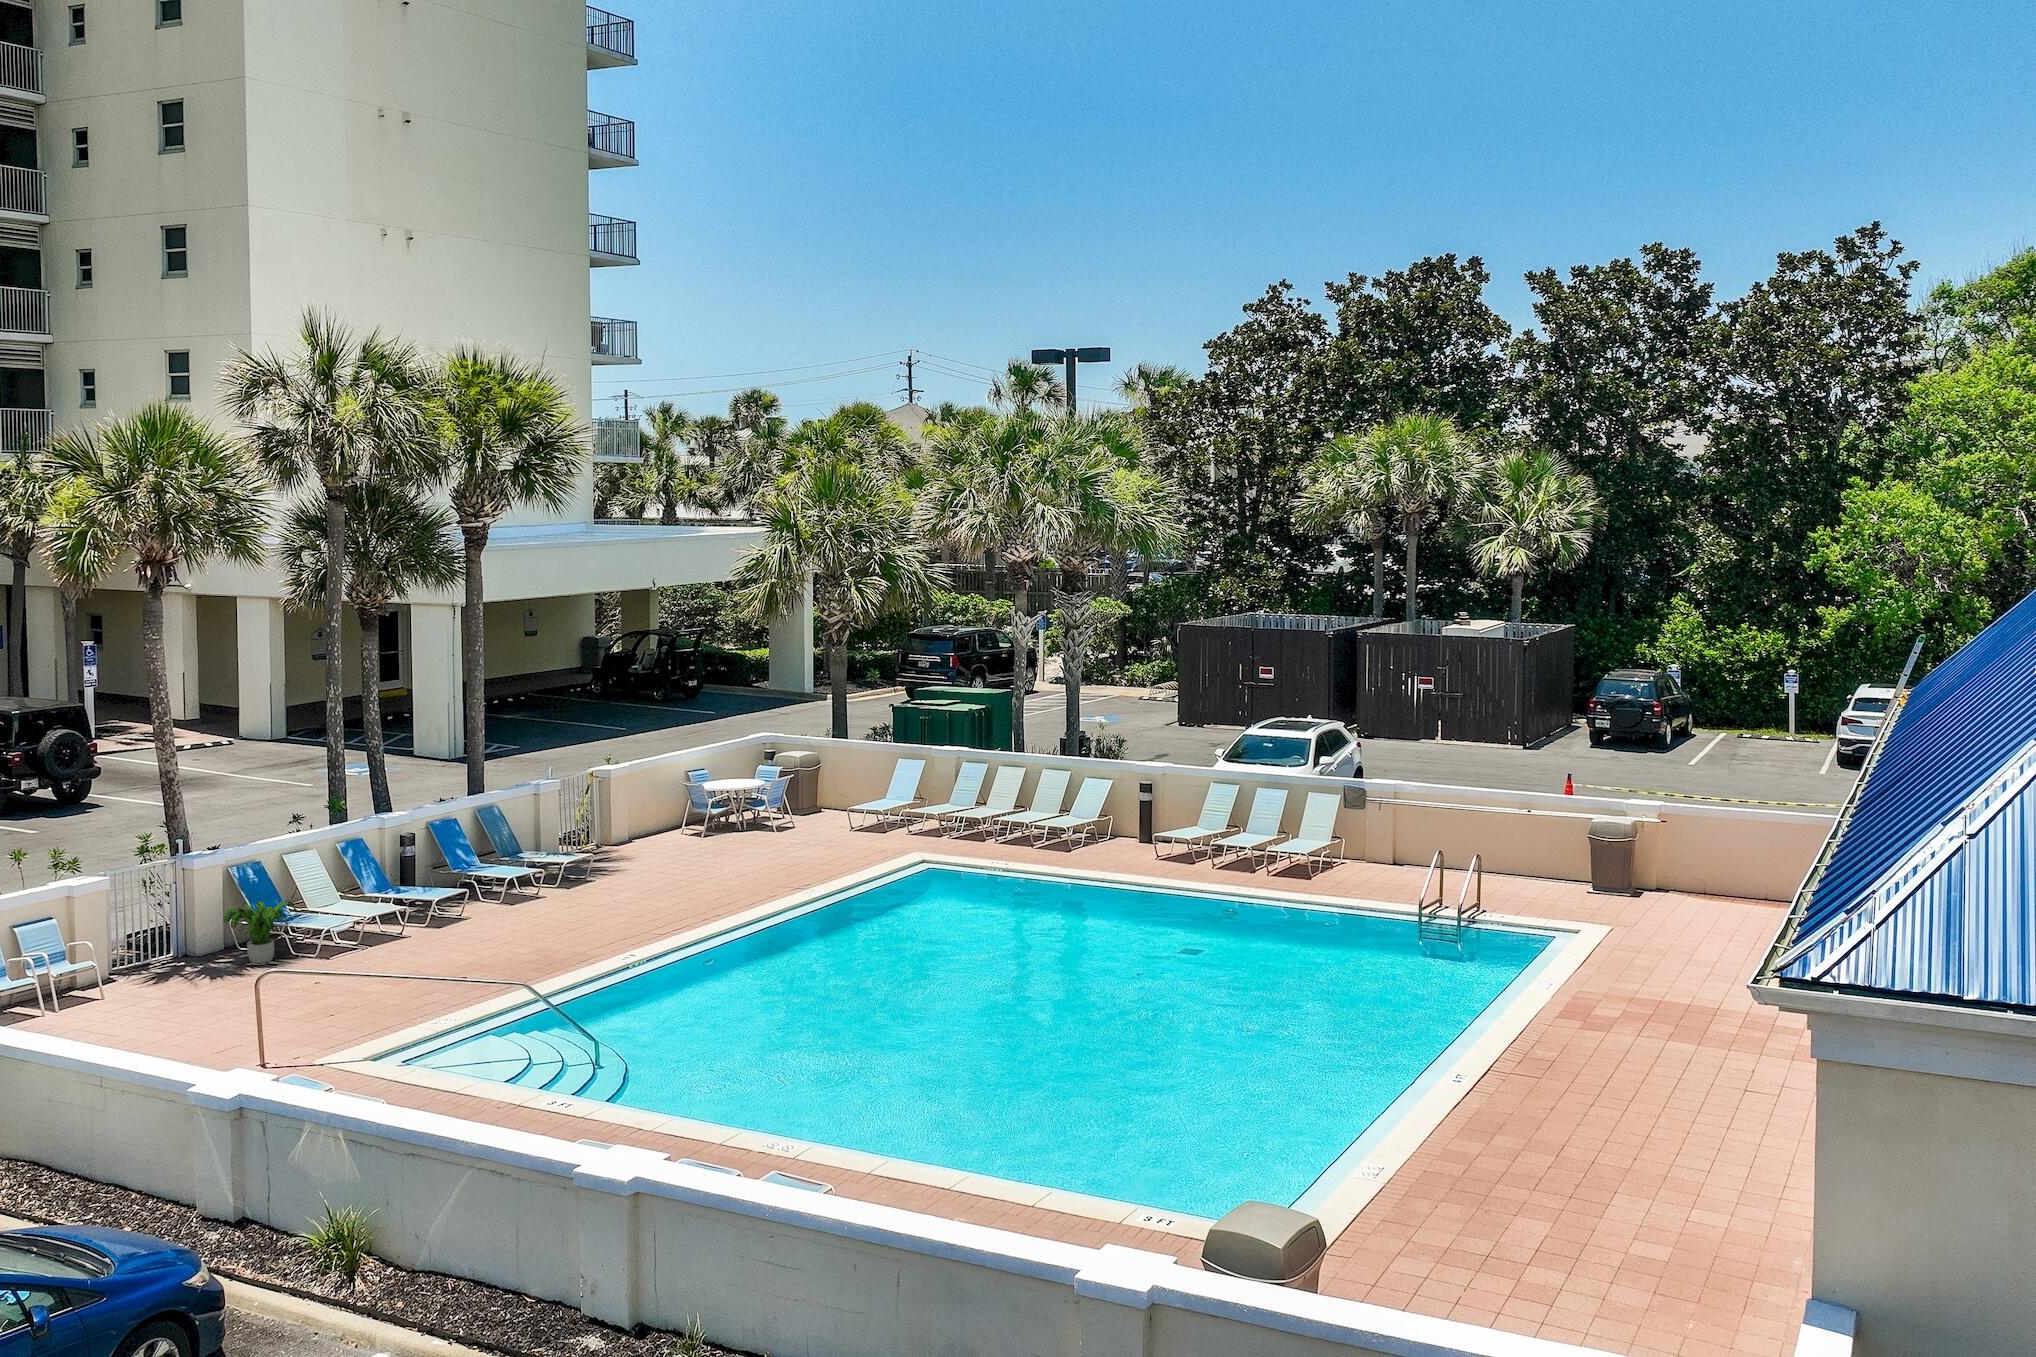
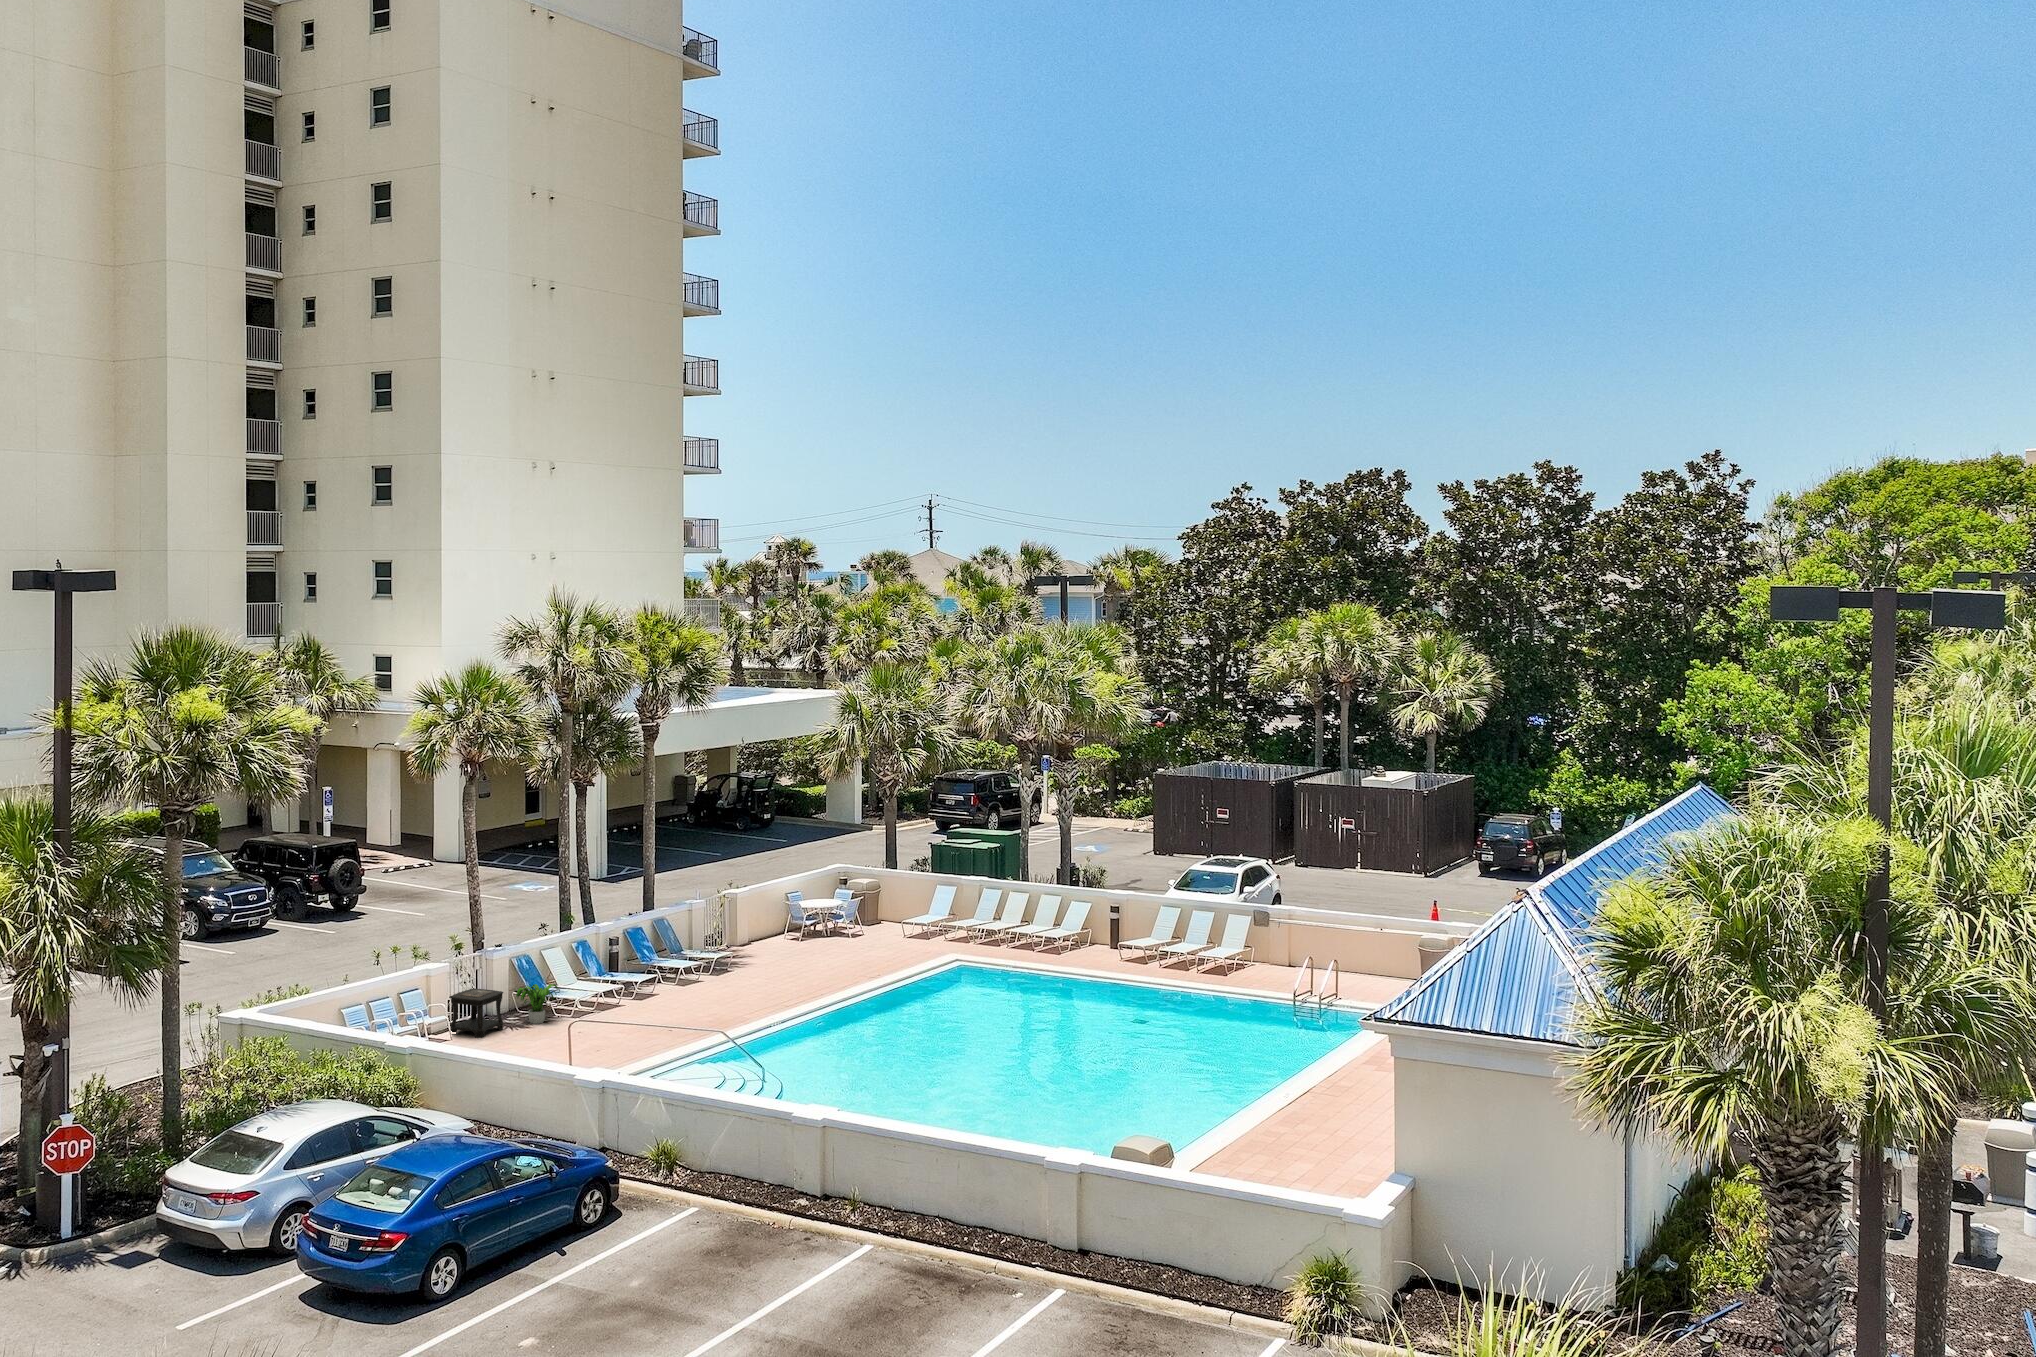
side table: none [109,909,201,987] -> present [449,988,503,1038]

